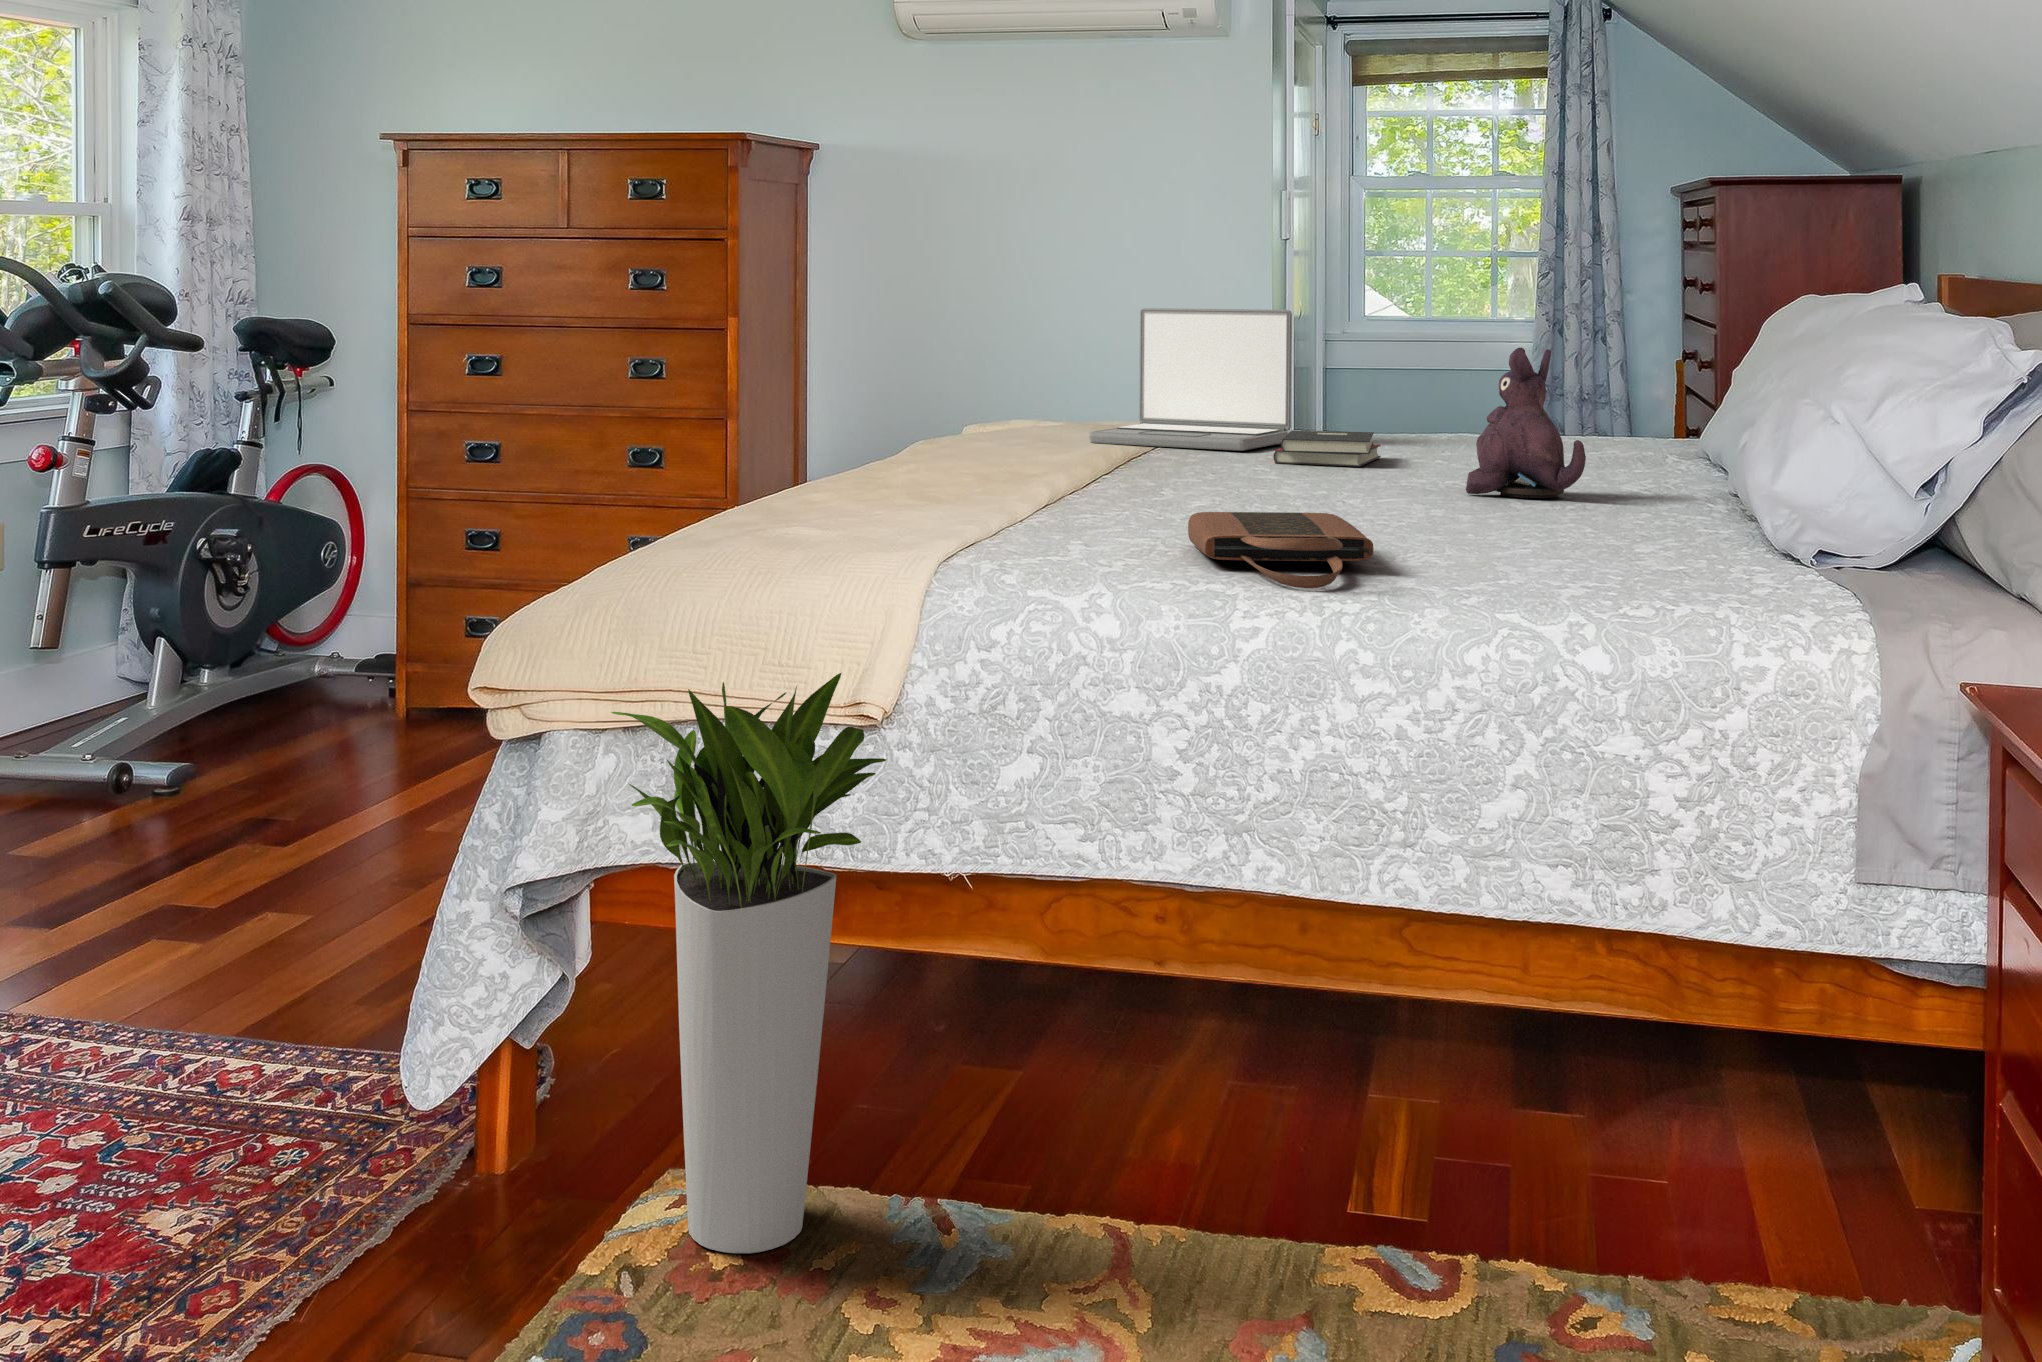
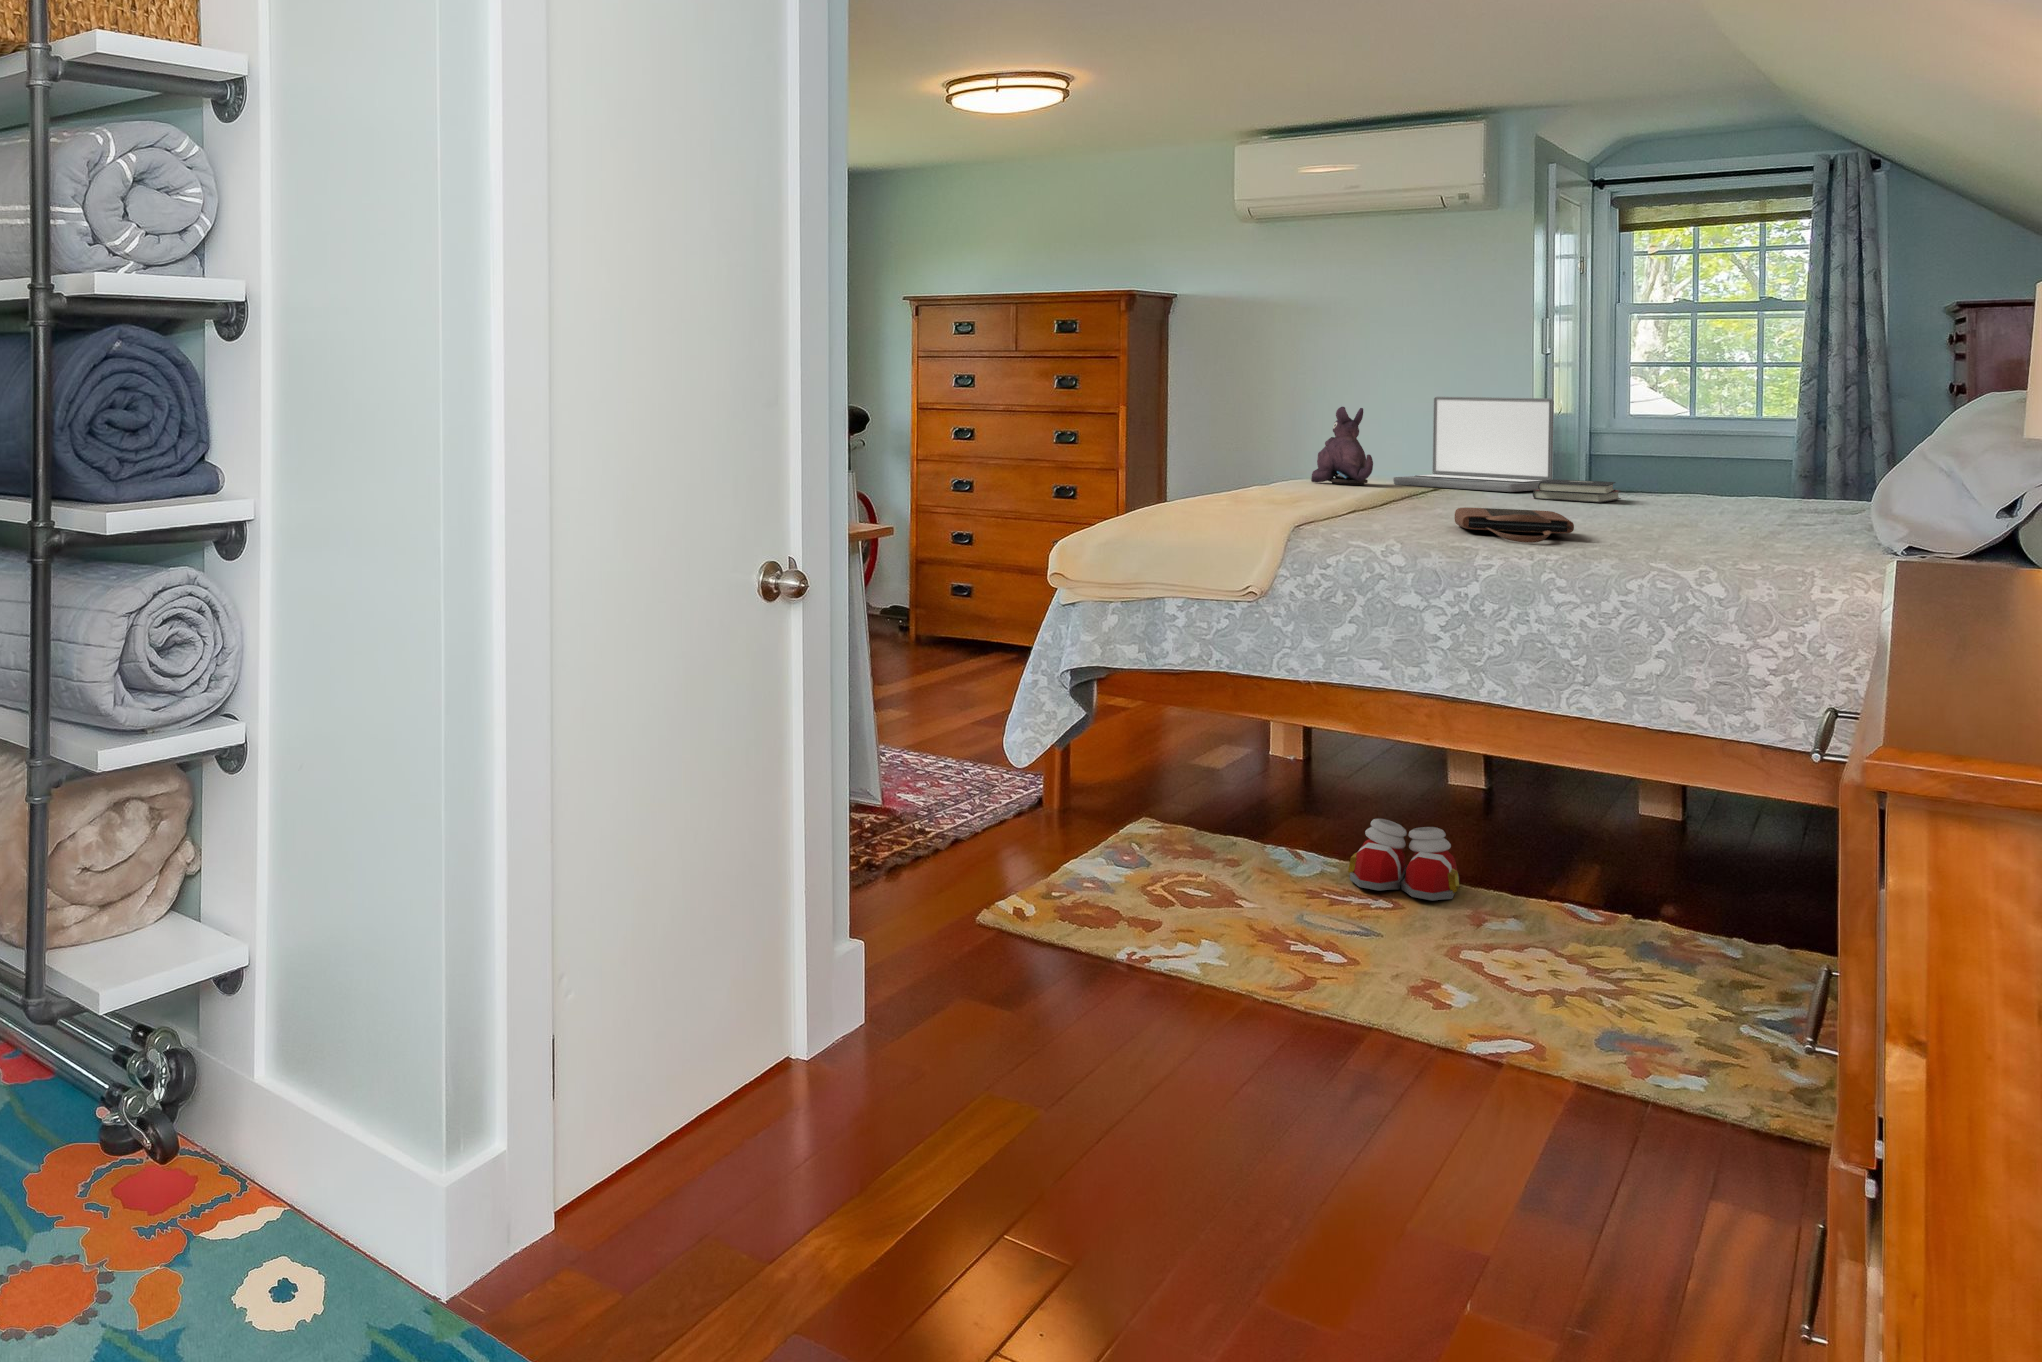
plush toy: present [1466,348,1586,498] -> present [1311,407,1373,485]
planter: present [611,673,886,1253] -> none [1115,572,1267,861]
slippers: none [1028,1115,1211,1293] -> present [1348,819,1459,901]

